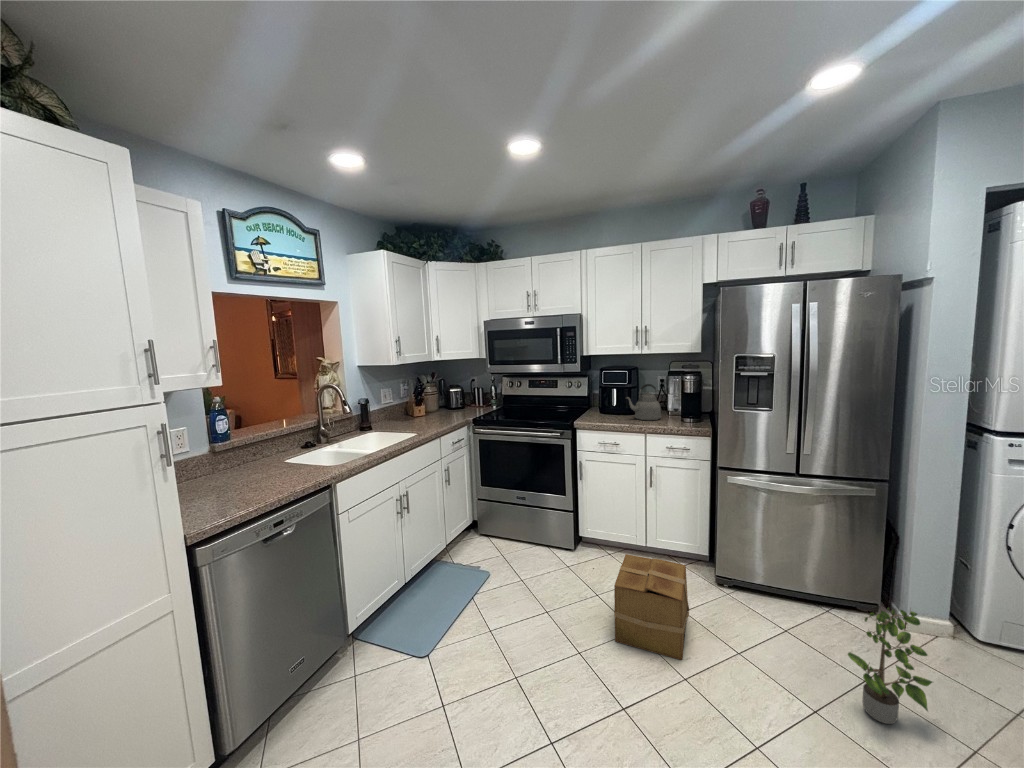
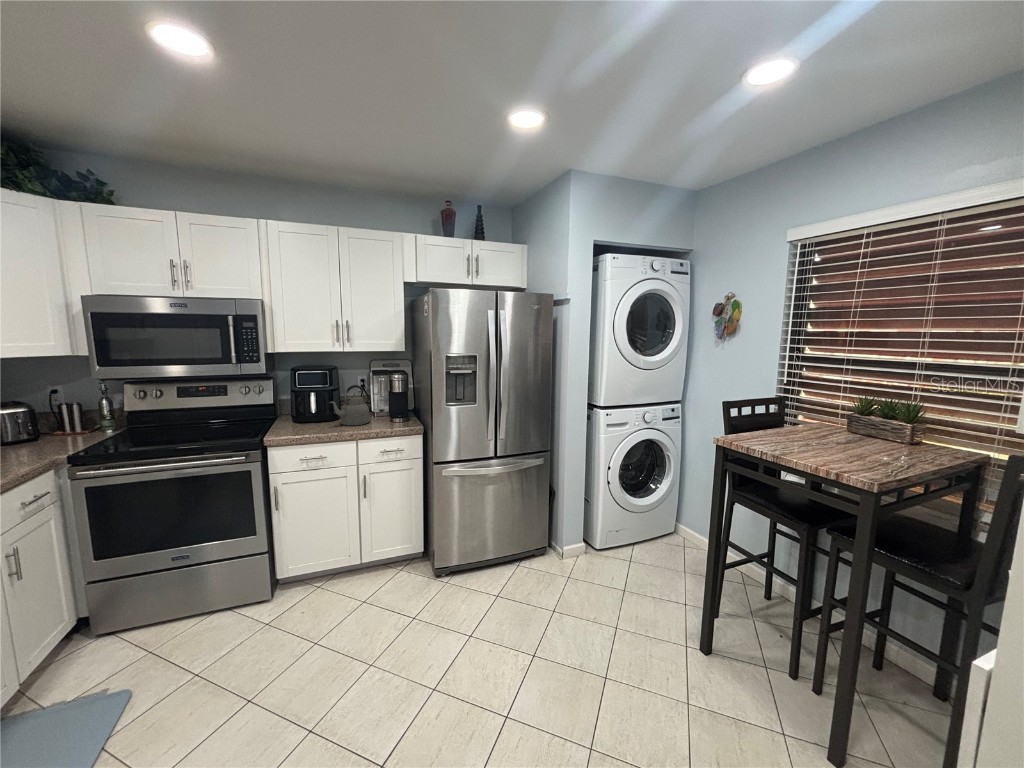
cardboard box: present [614,554,689,660] -> none [345,573,425,694]
potted plant: present [848,608,932,724] -> none [549,546,596,641]

